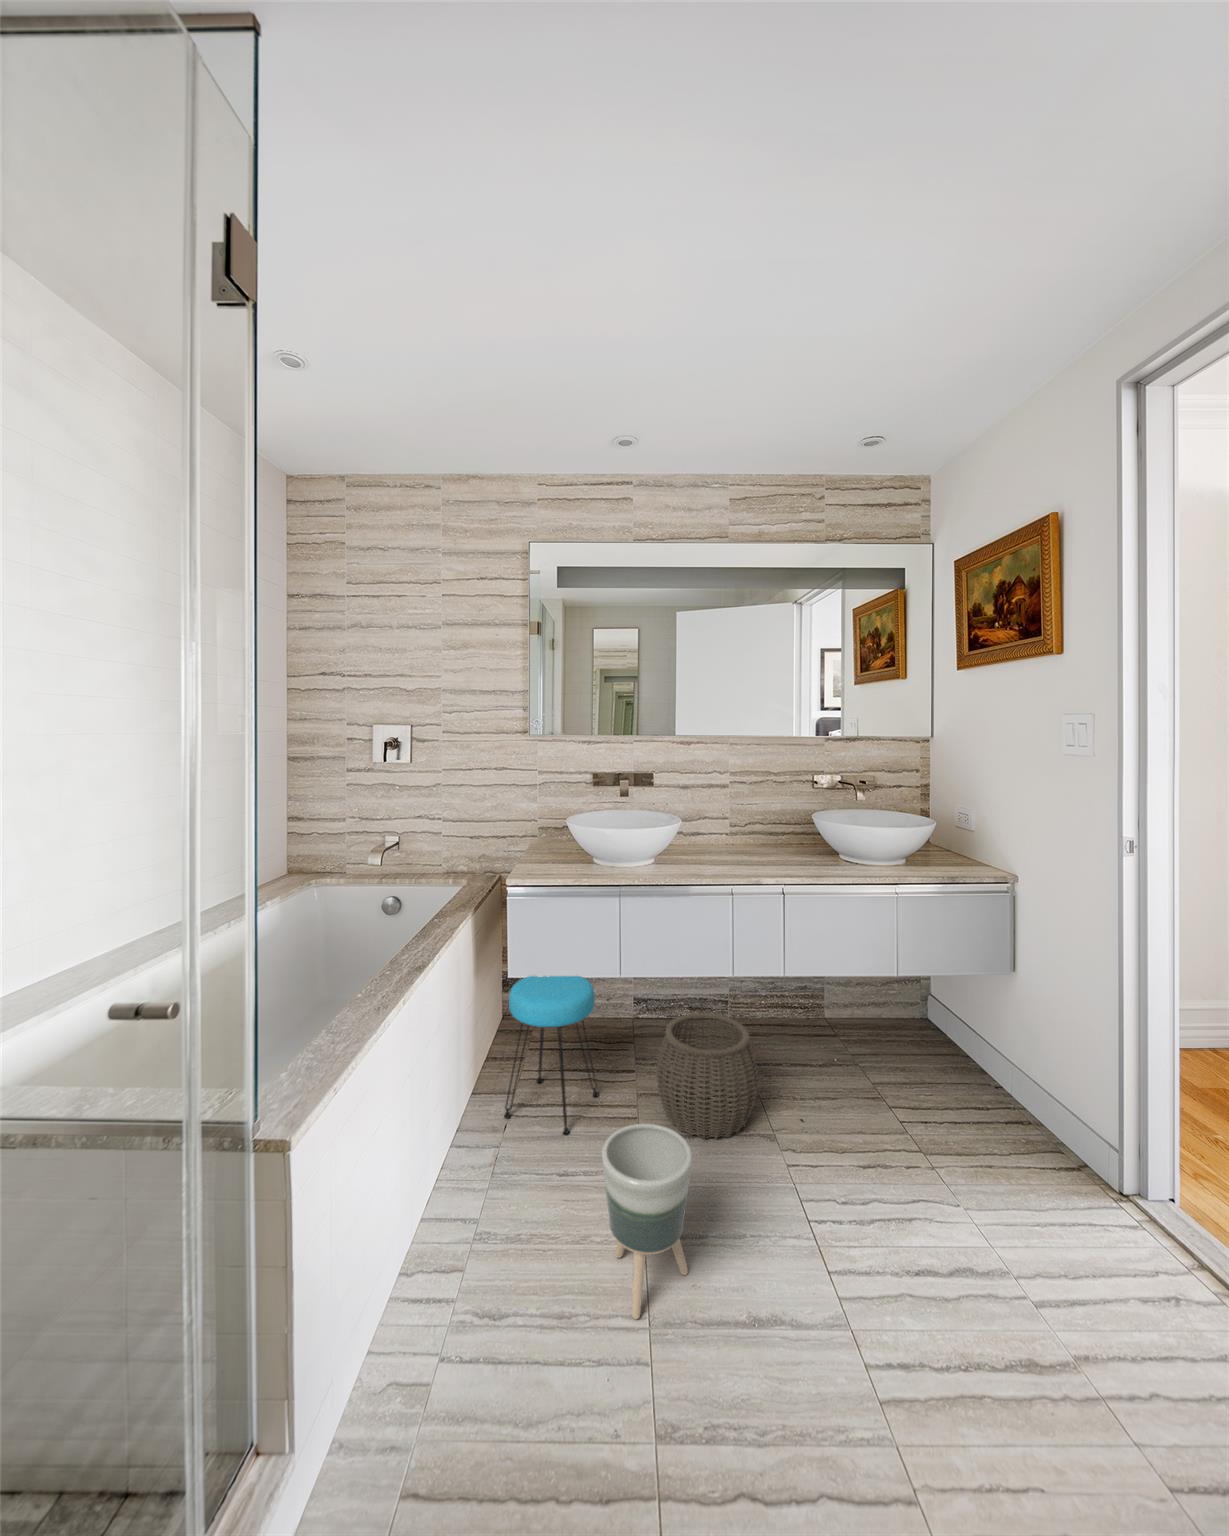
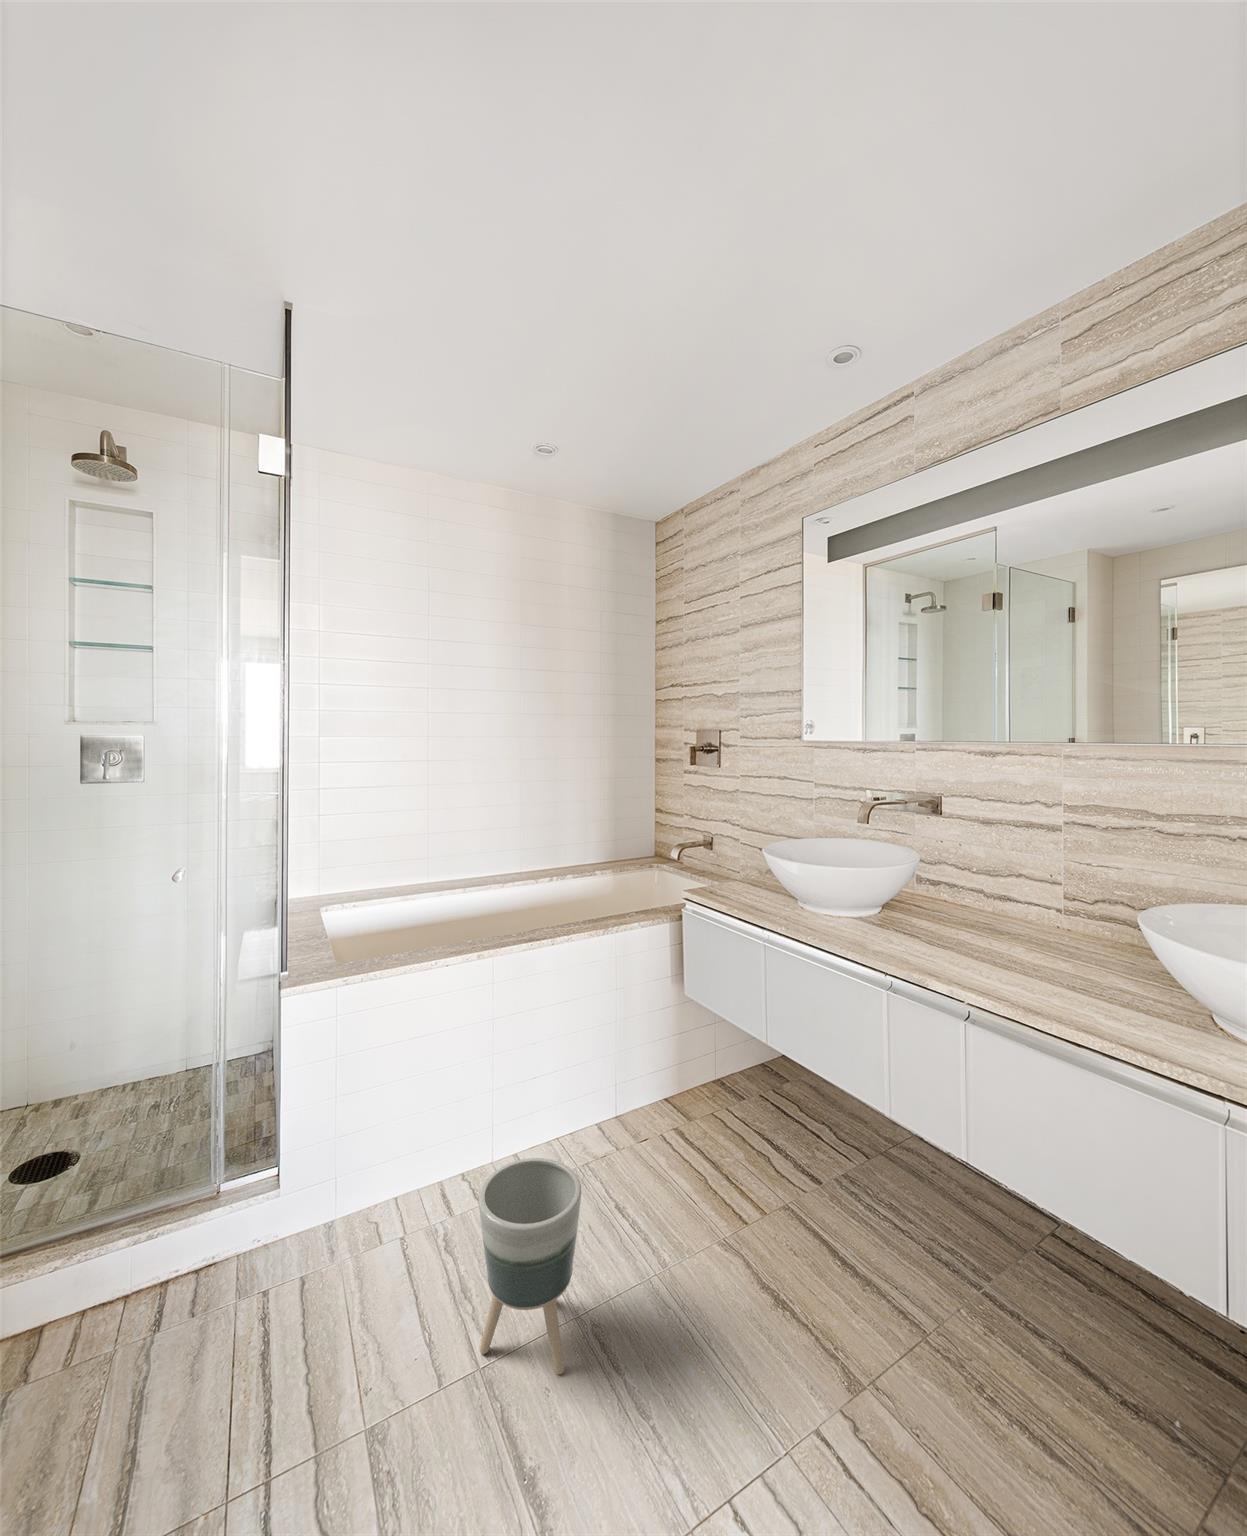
stool: present [504,974,598,1134] -> none [651,1002,750,1184]
woven basket: present [656,1013,759,1138] -> none [749,1127,906,1335]

